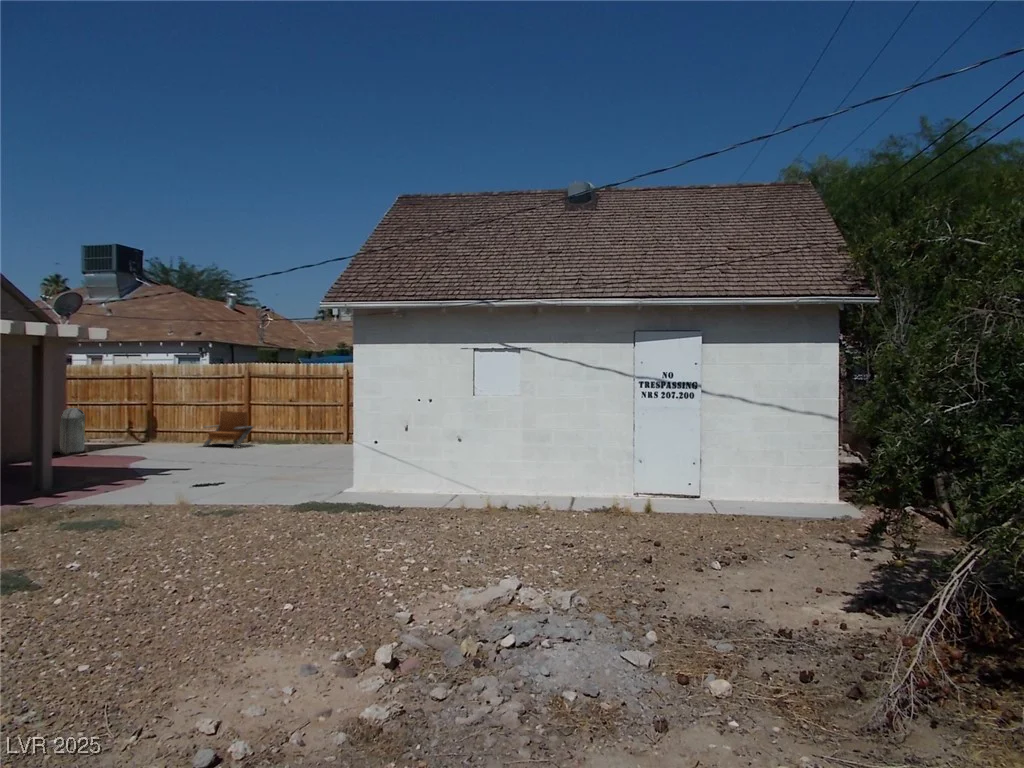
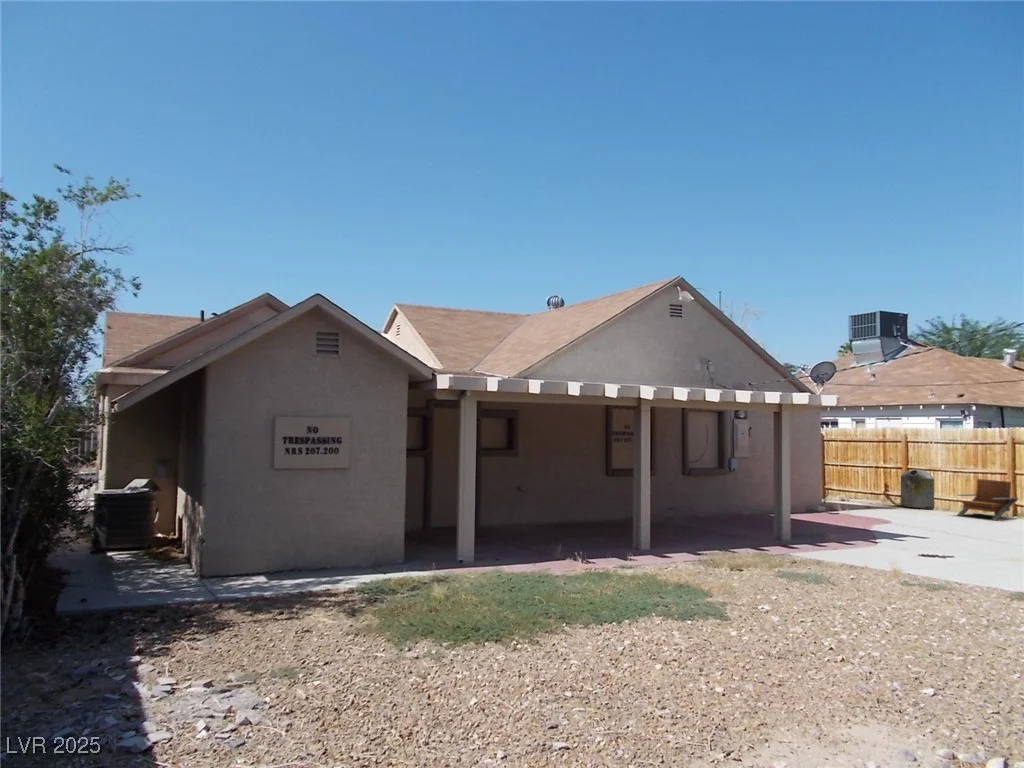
trash can: present [60,408,85,454] -> present [901,469,934,510]

